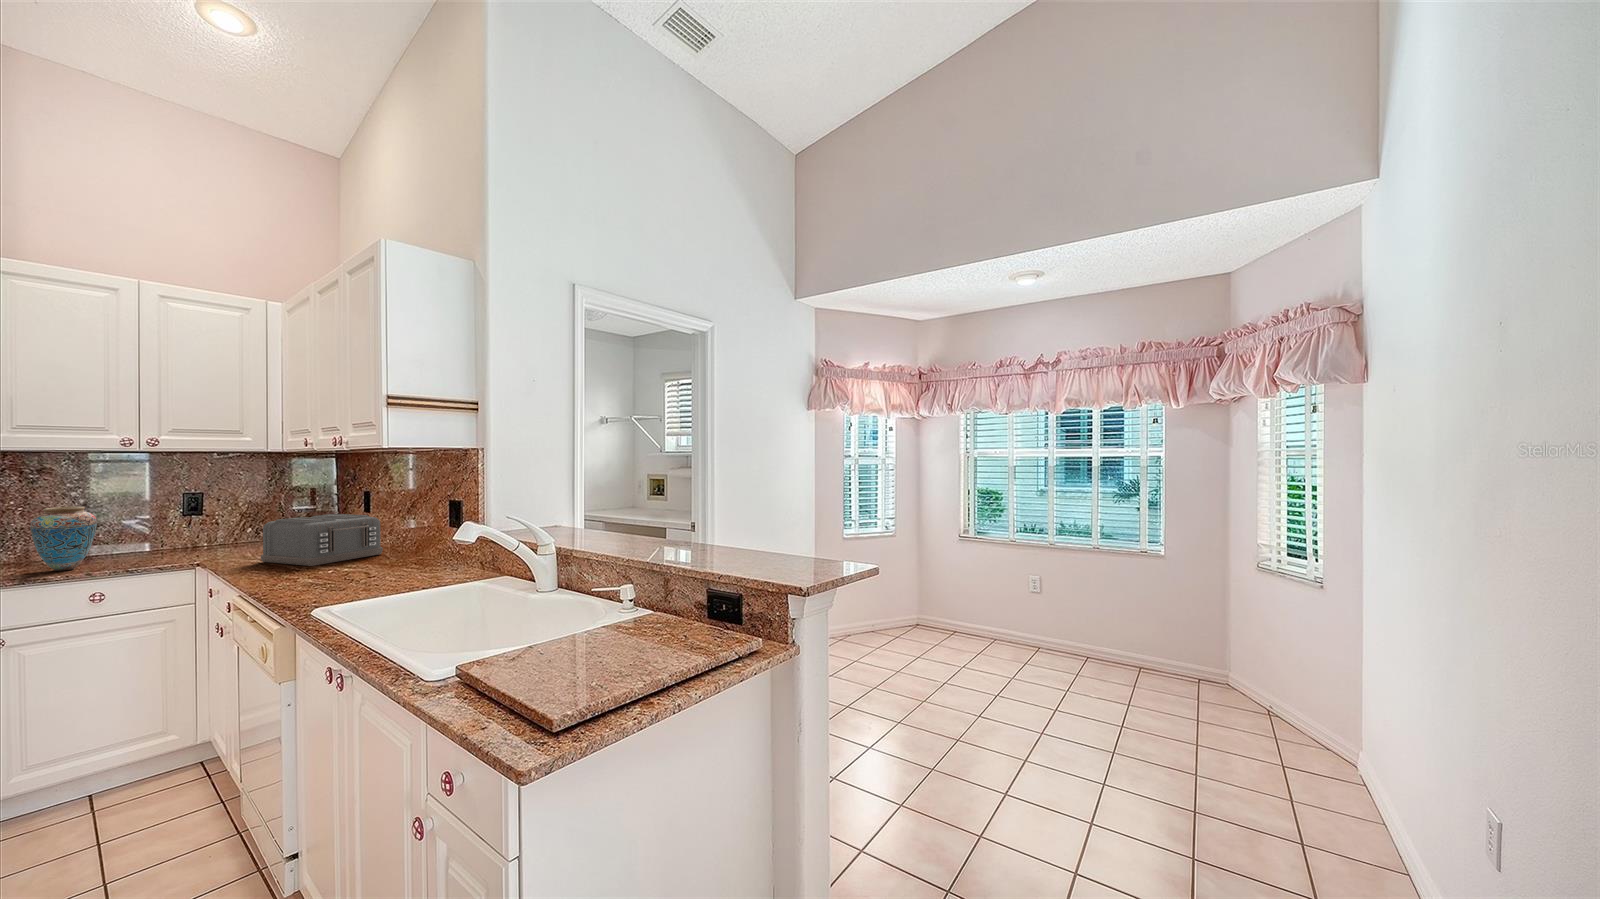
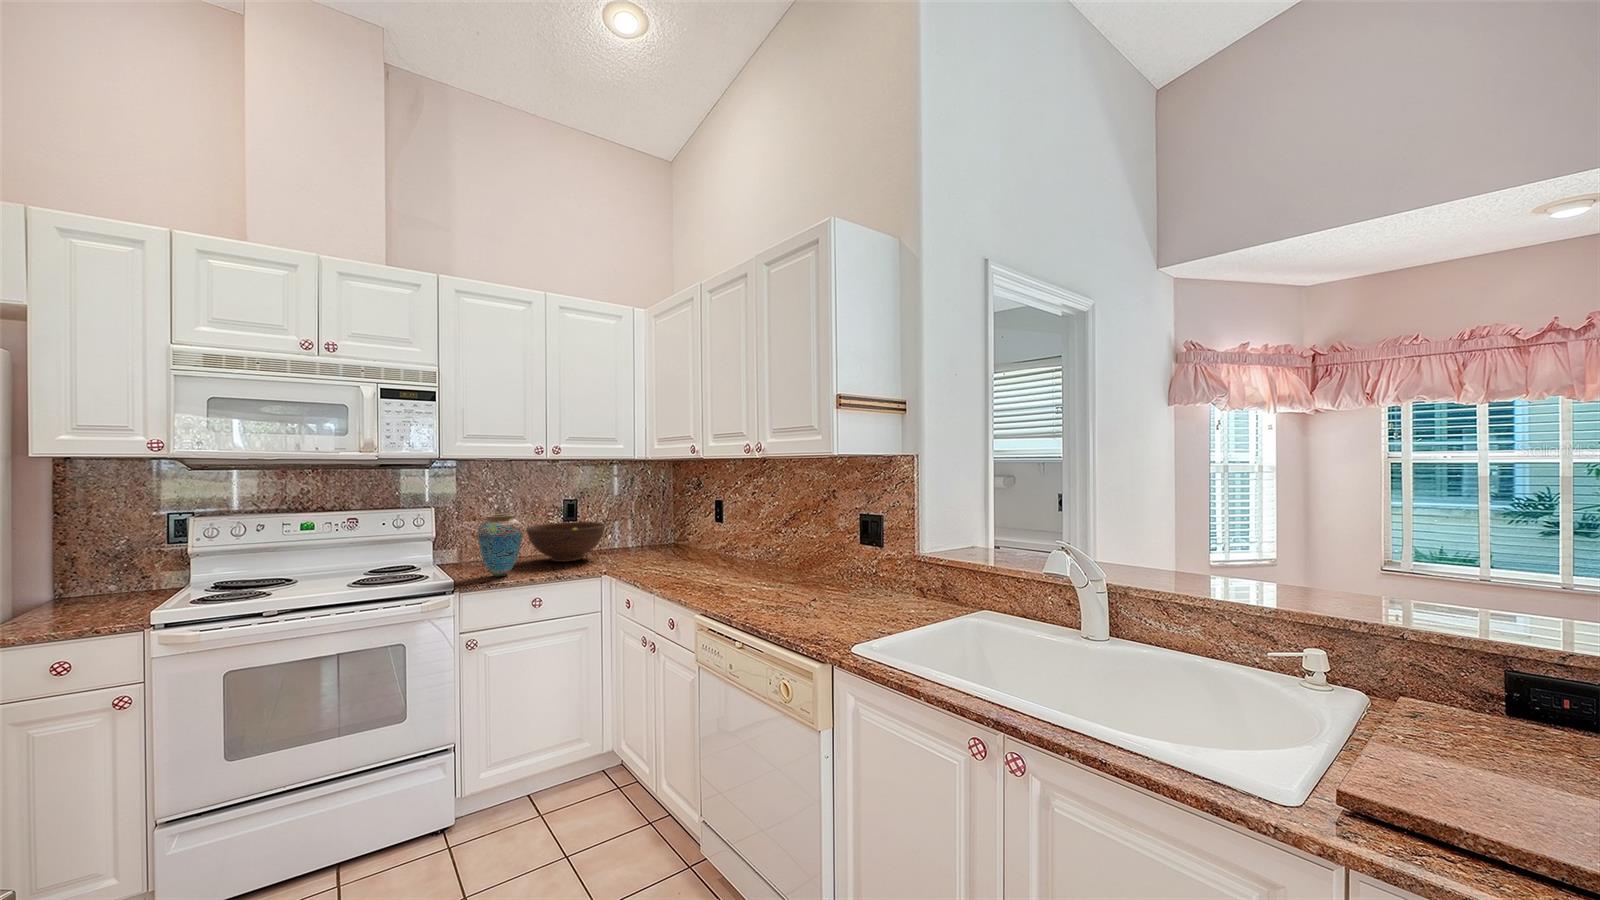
fruit bowl: none [120,514,229,555] -> present [527,522,605,562]
toaster: present [261,514,383,566] -> none [662,525,767,583]

